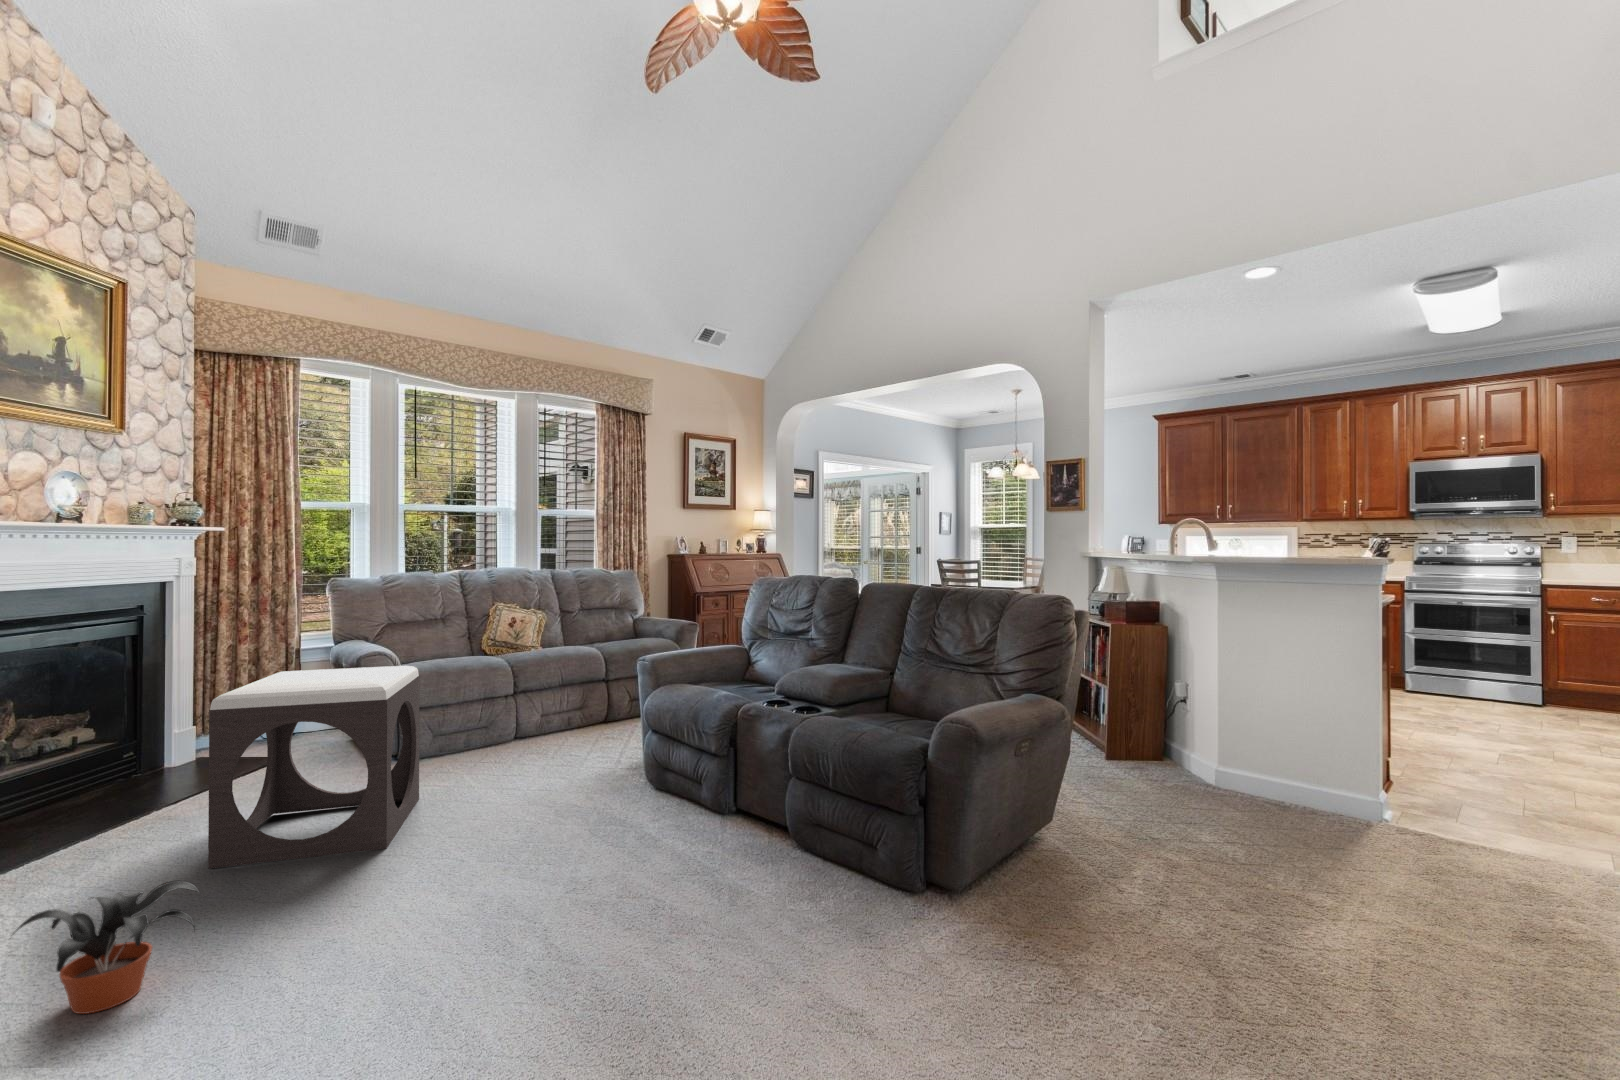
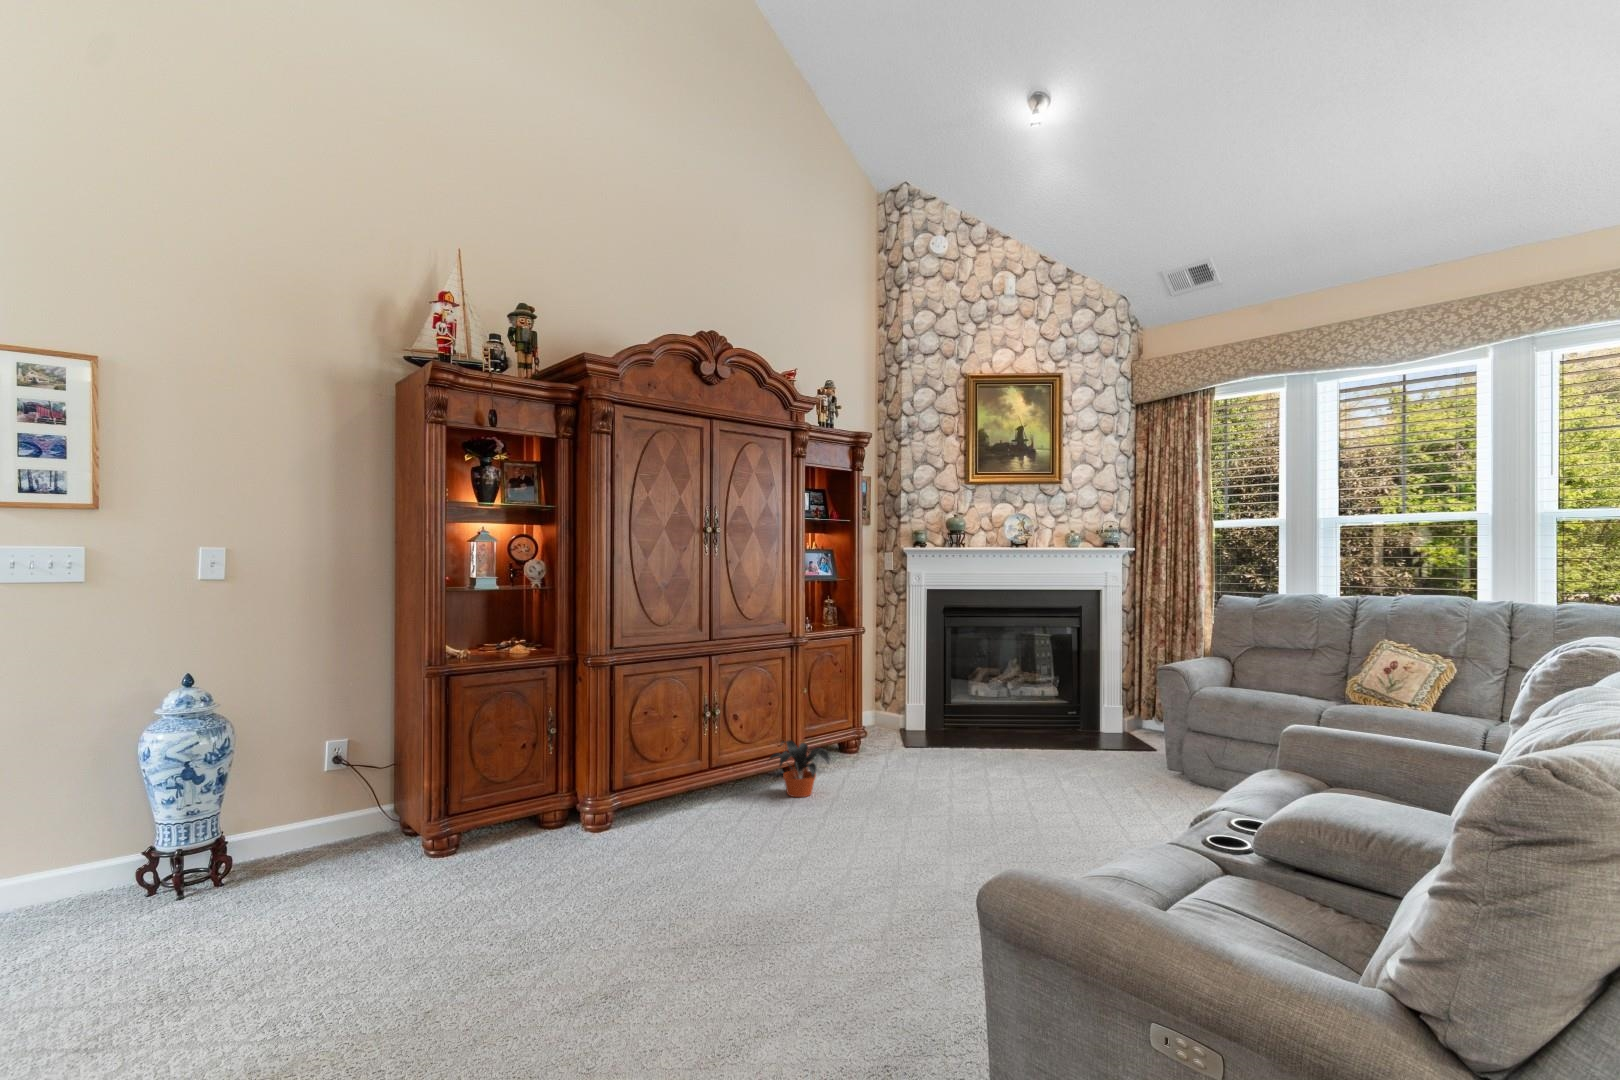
footstool: present [208,666,420,869] -> none [937,662,1088,808]

